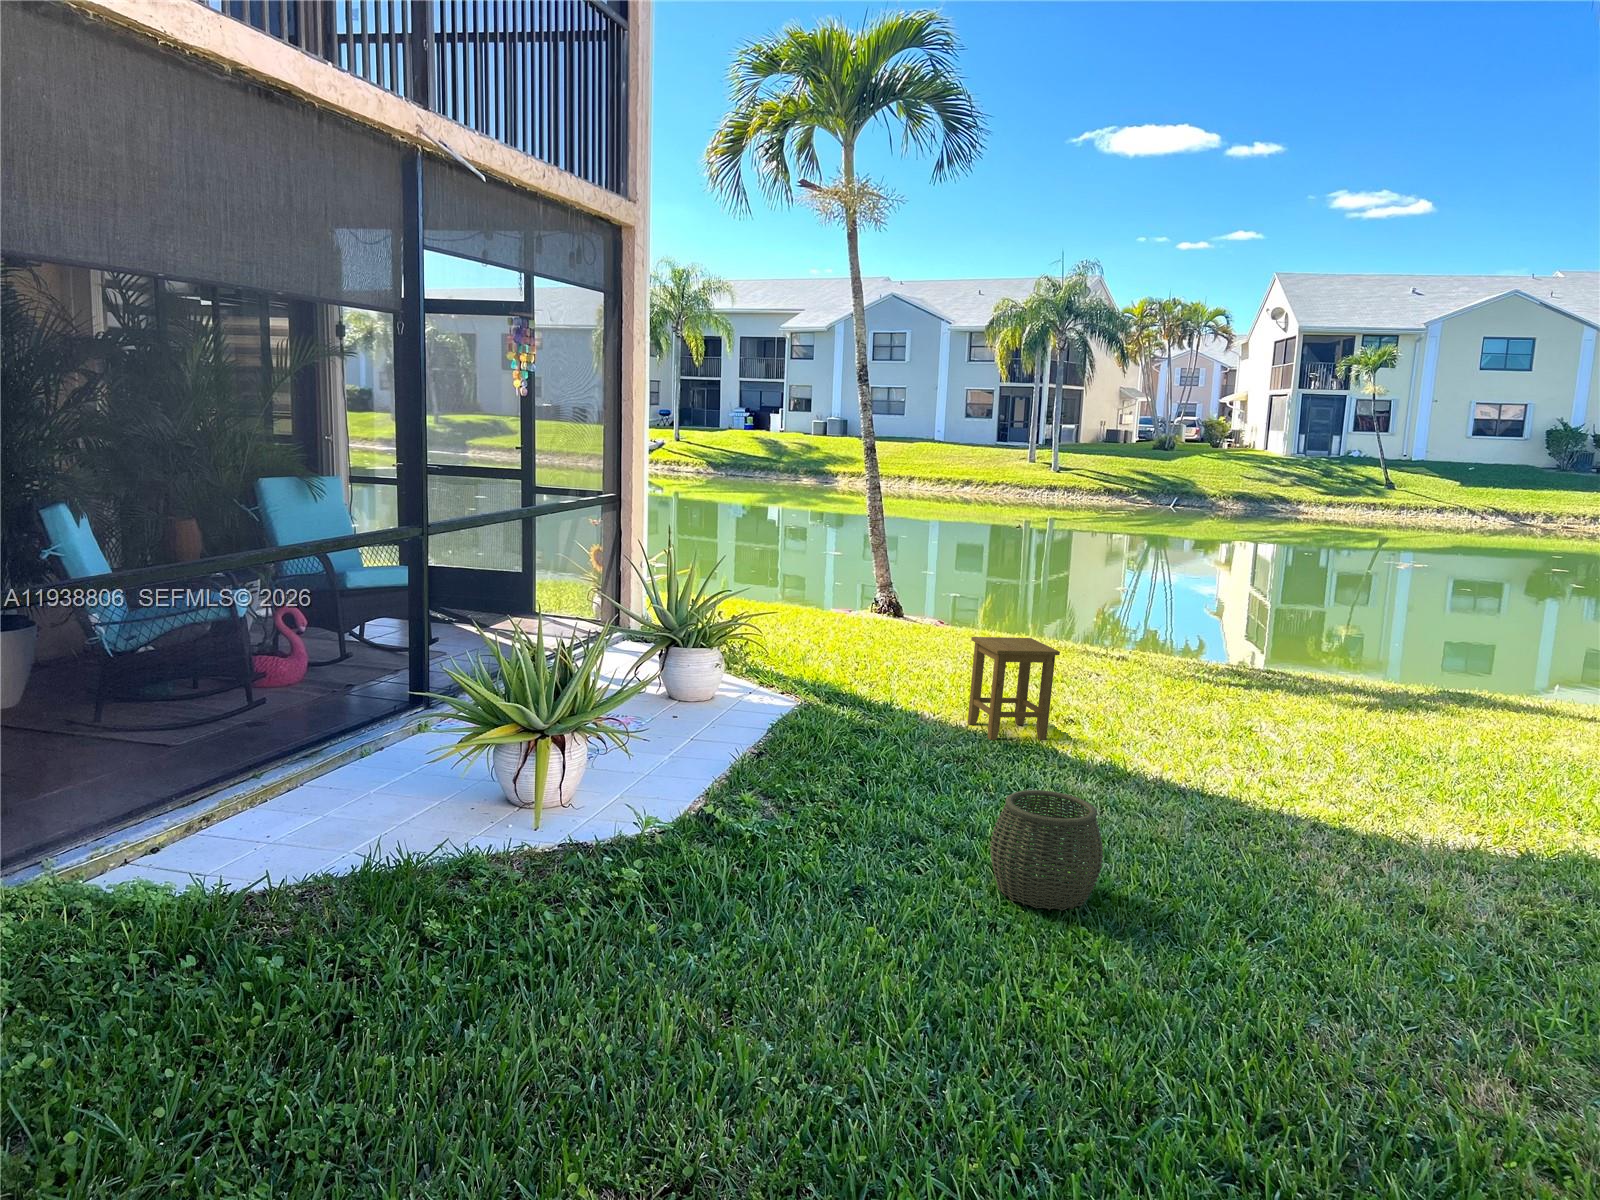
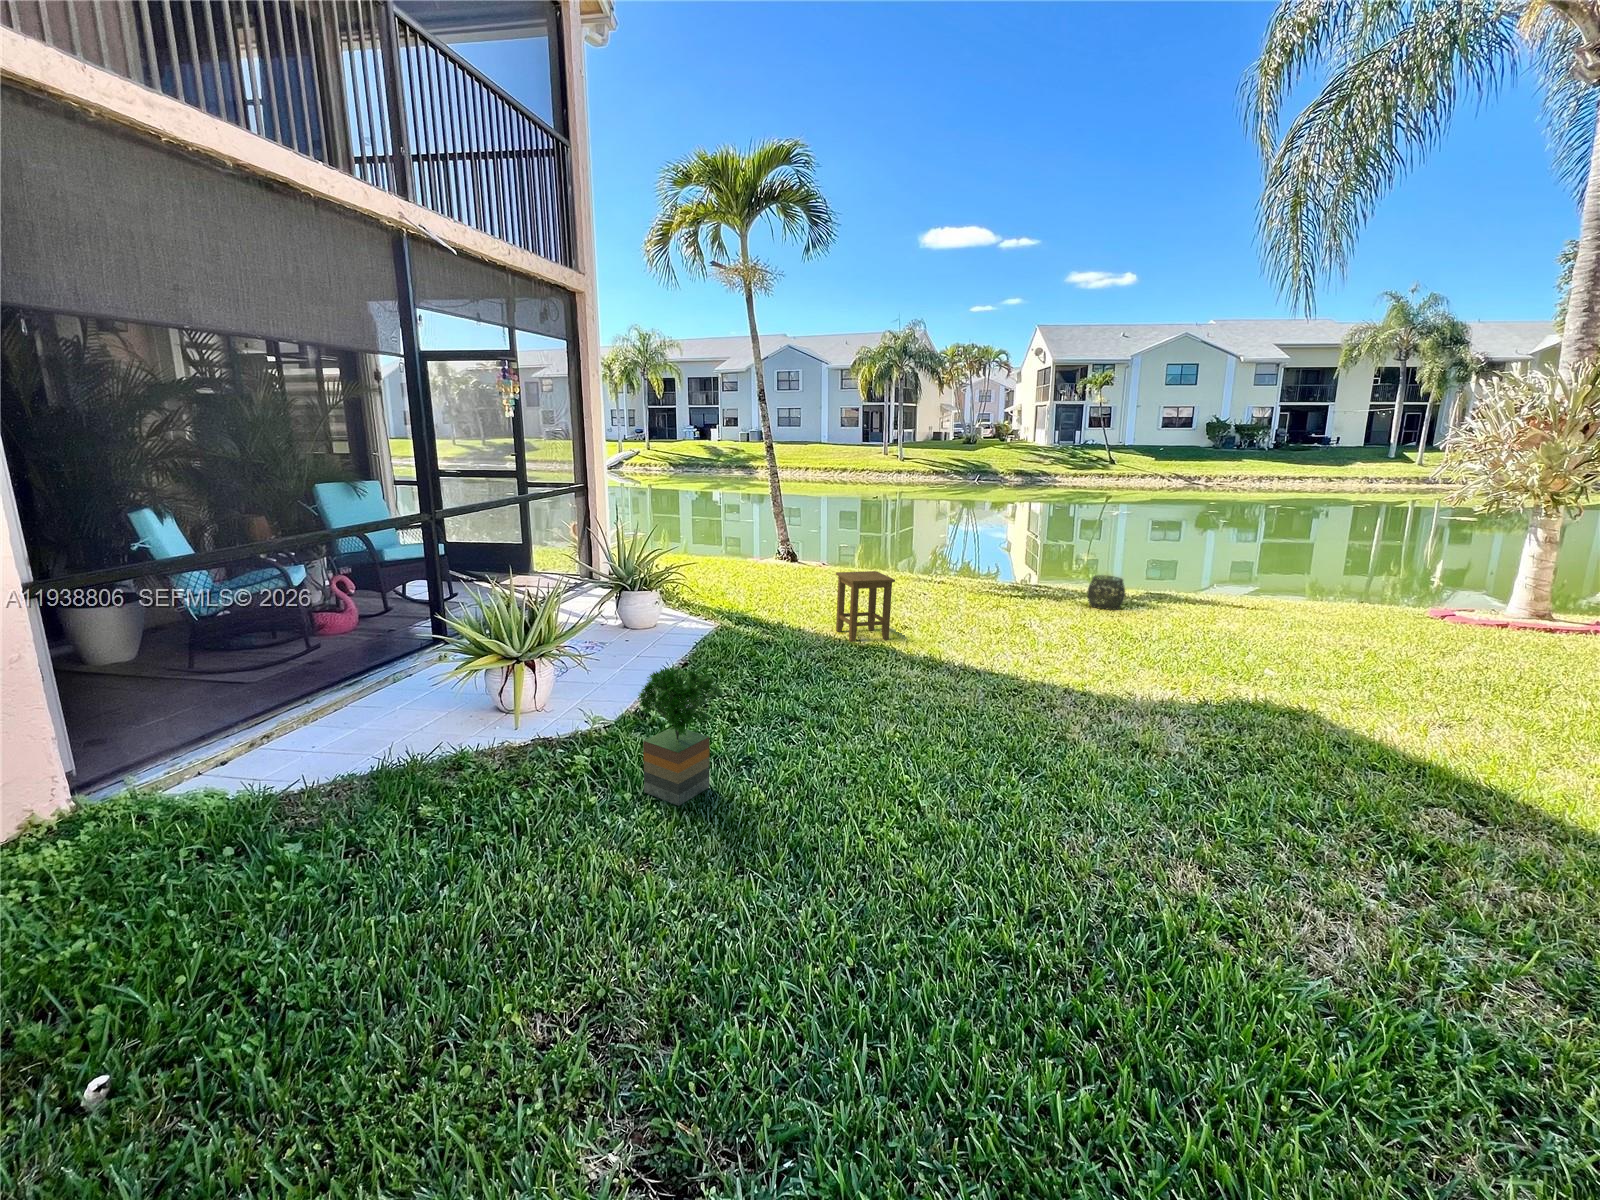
potted tree: none [718,751,837,944] -> present [638,667,723,806]
woven basket: present [990,790,1103,911] -> present [1087,575,1125,610]

